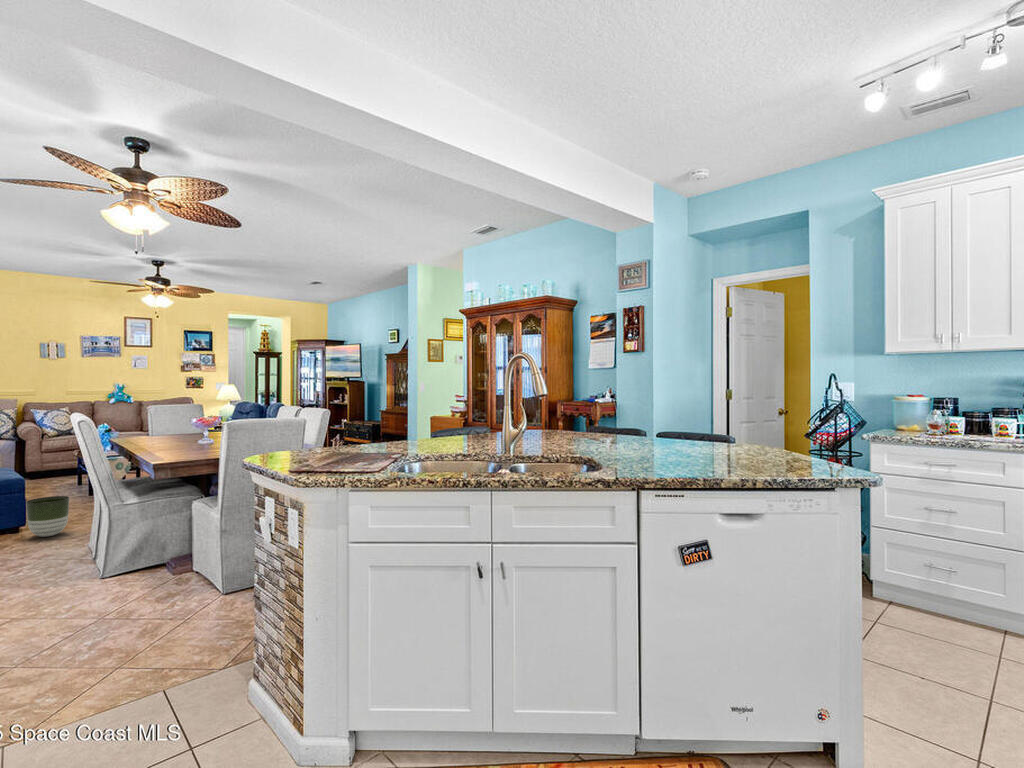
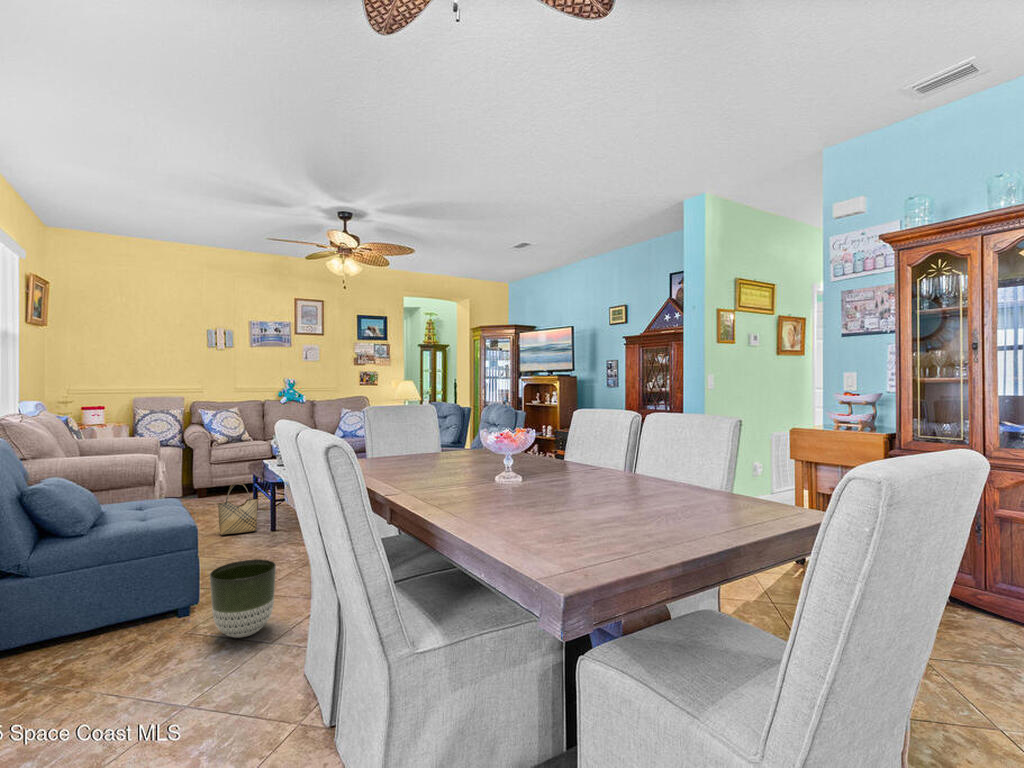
woven basket: none [41,461,75,498] -> present [218,482,258,535]

